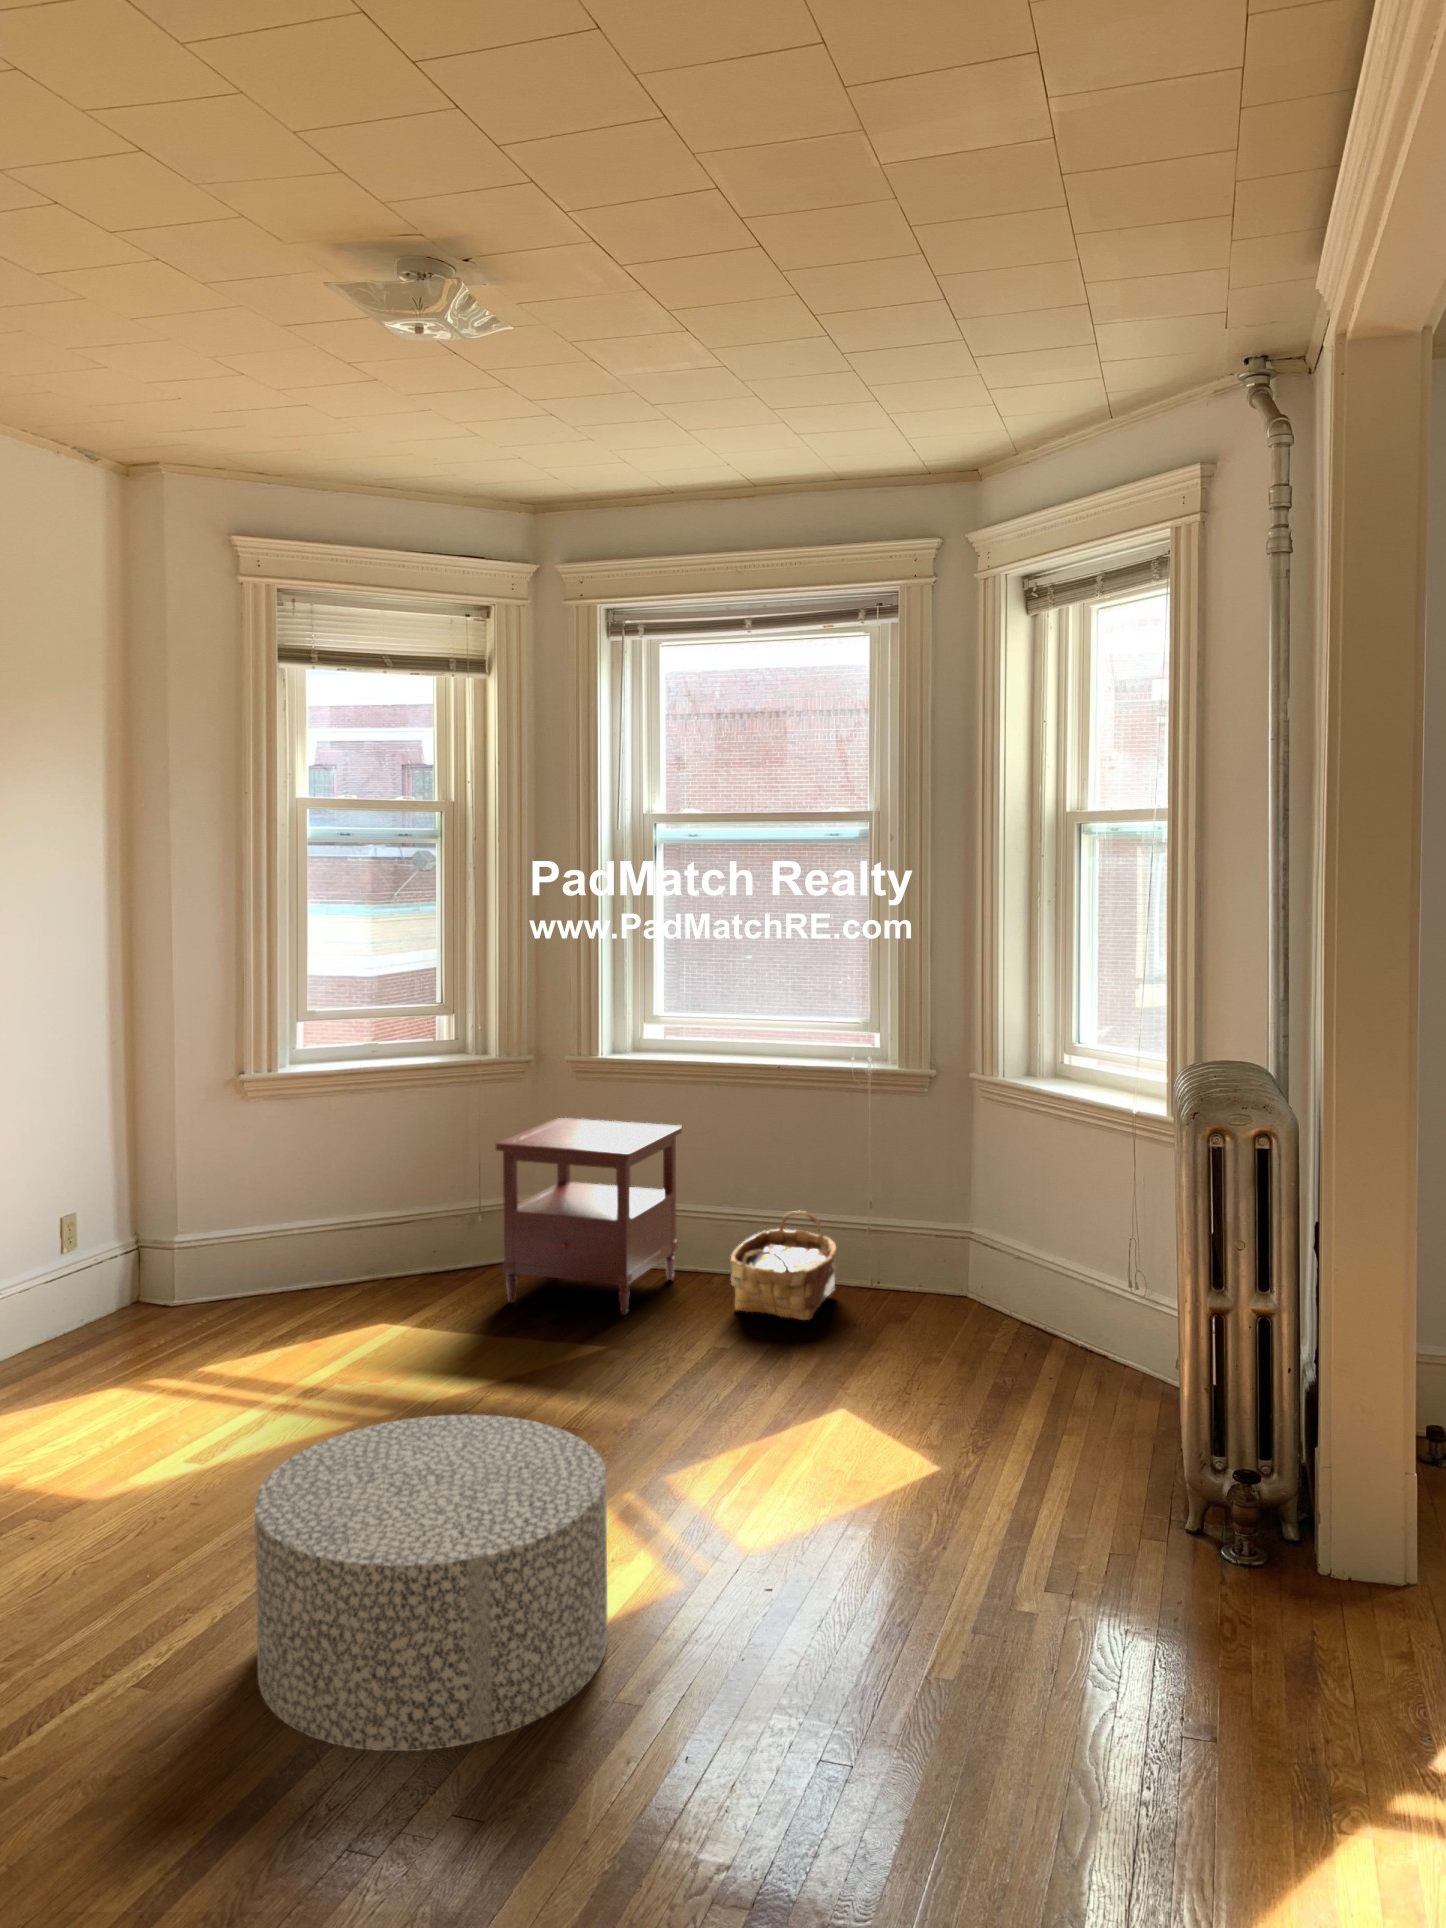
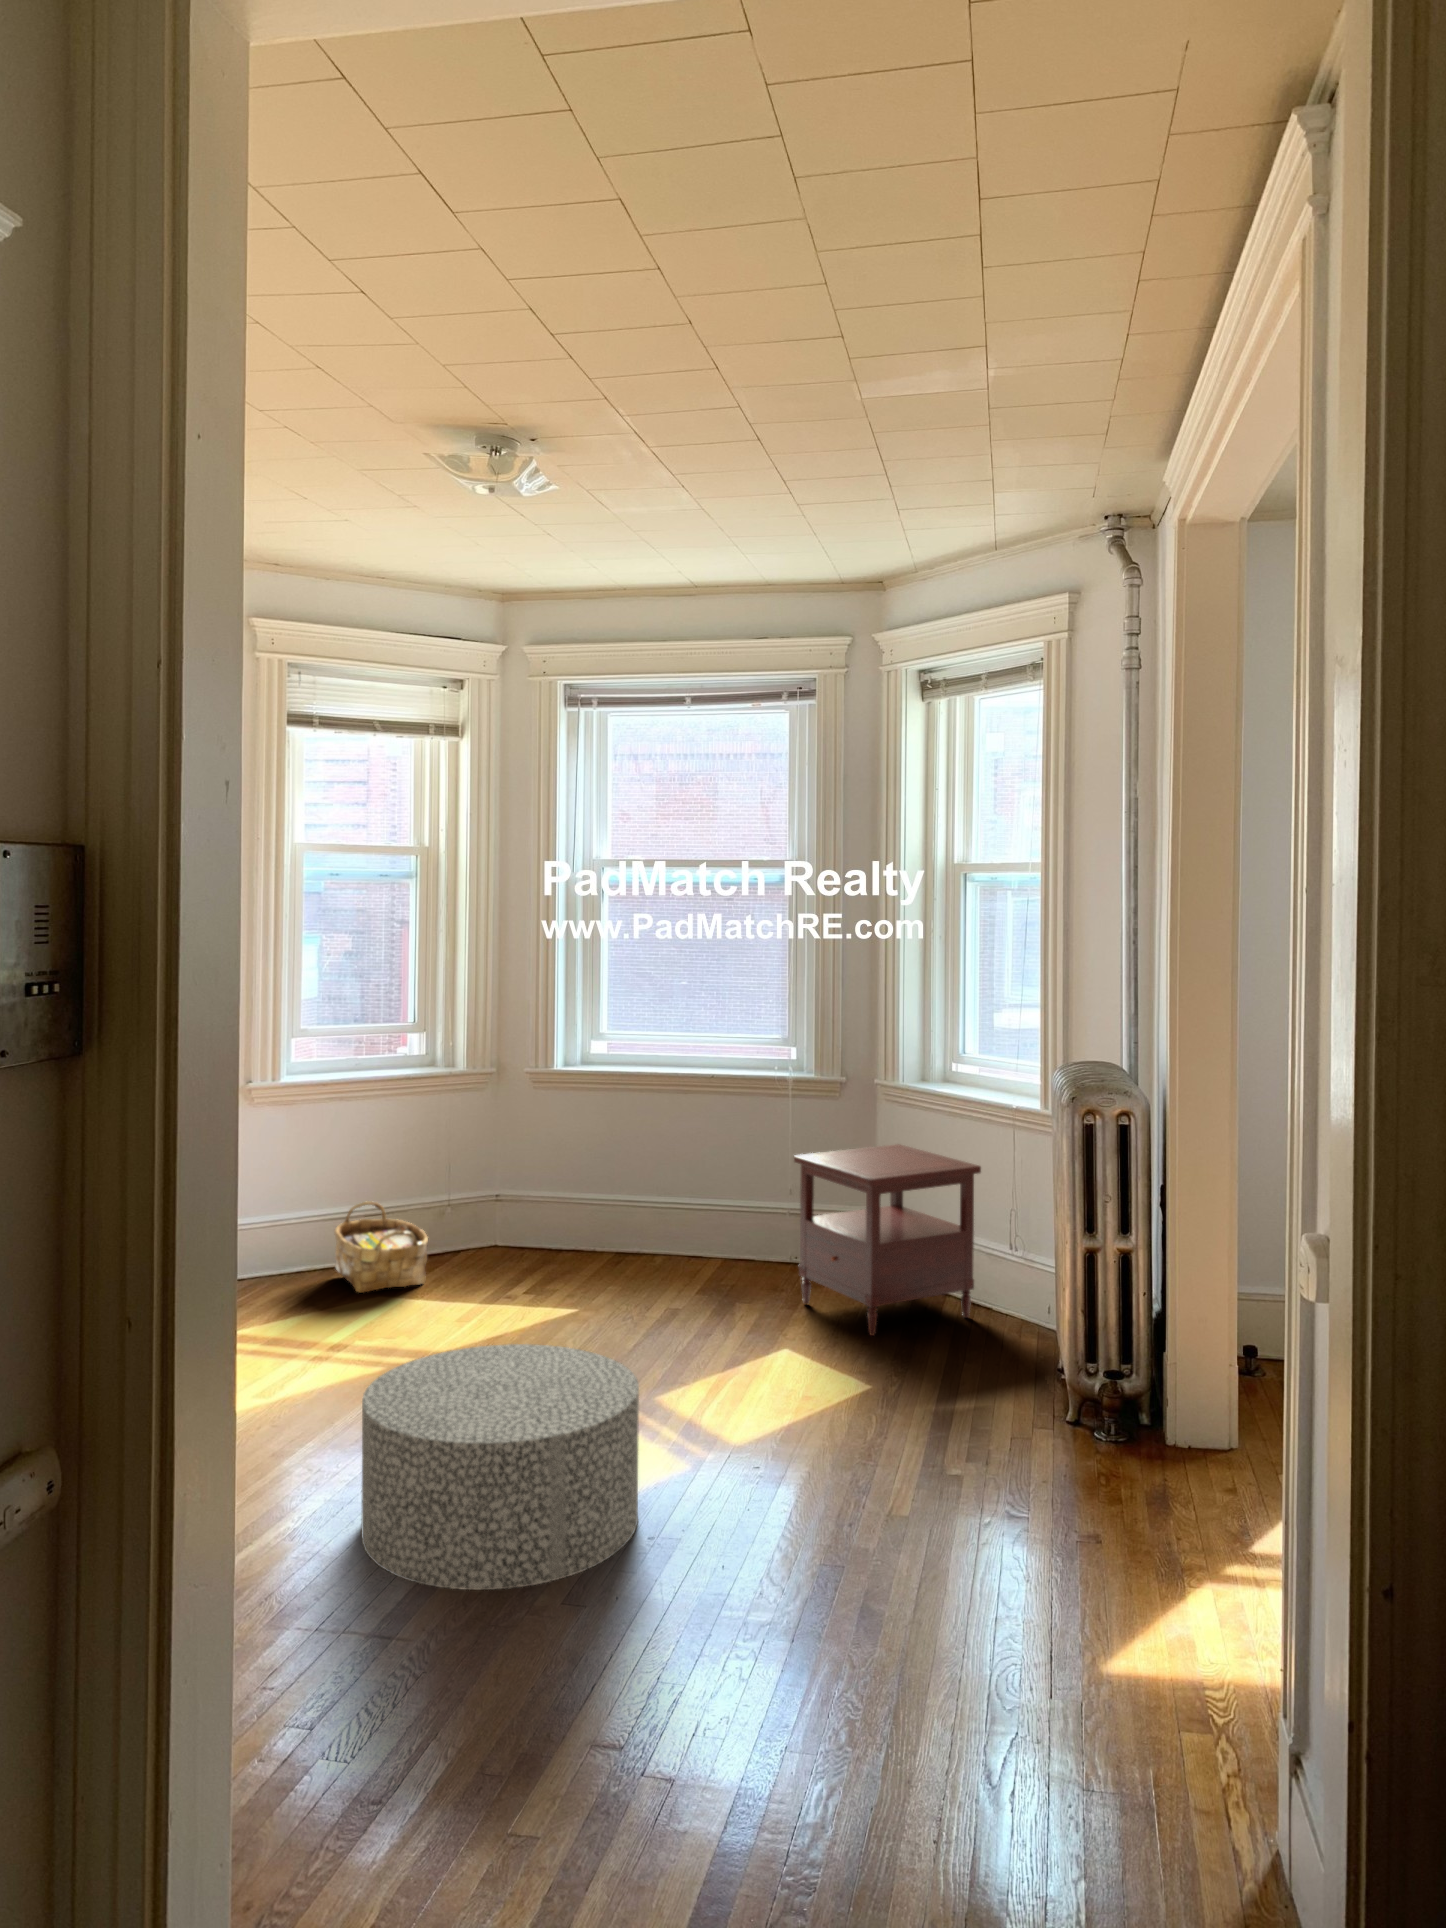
side table: present [496,1118,682,1315] -> present [794,1144,981,1336]
woven basket: present [731,1211,837,1320] -> present [334,1201,428,1293]

